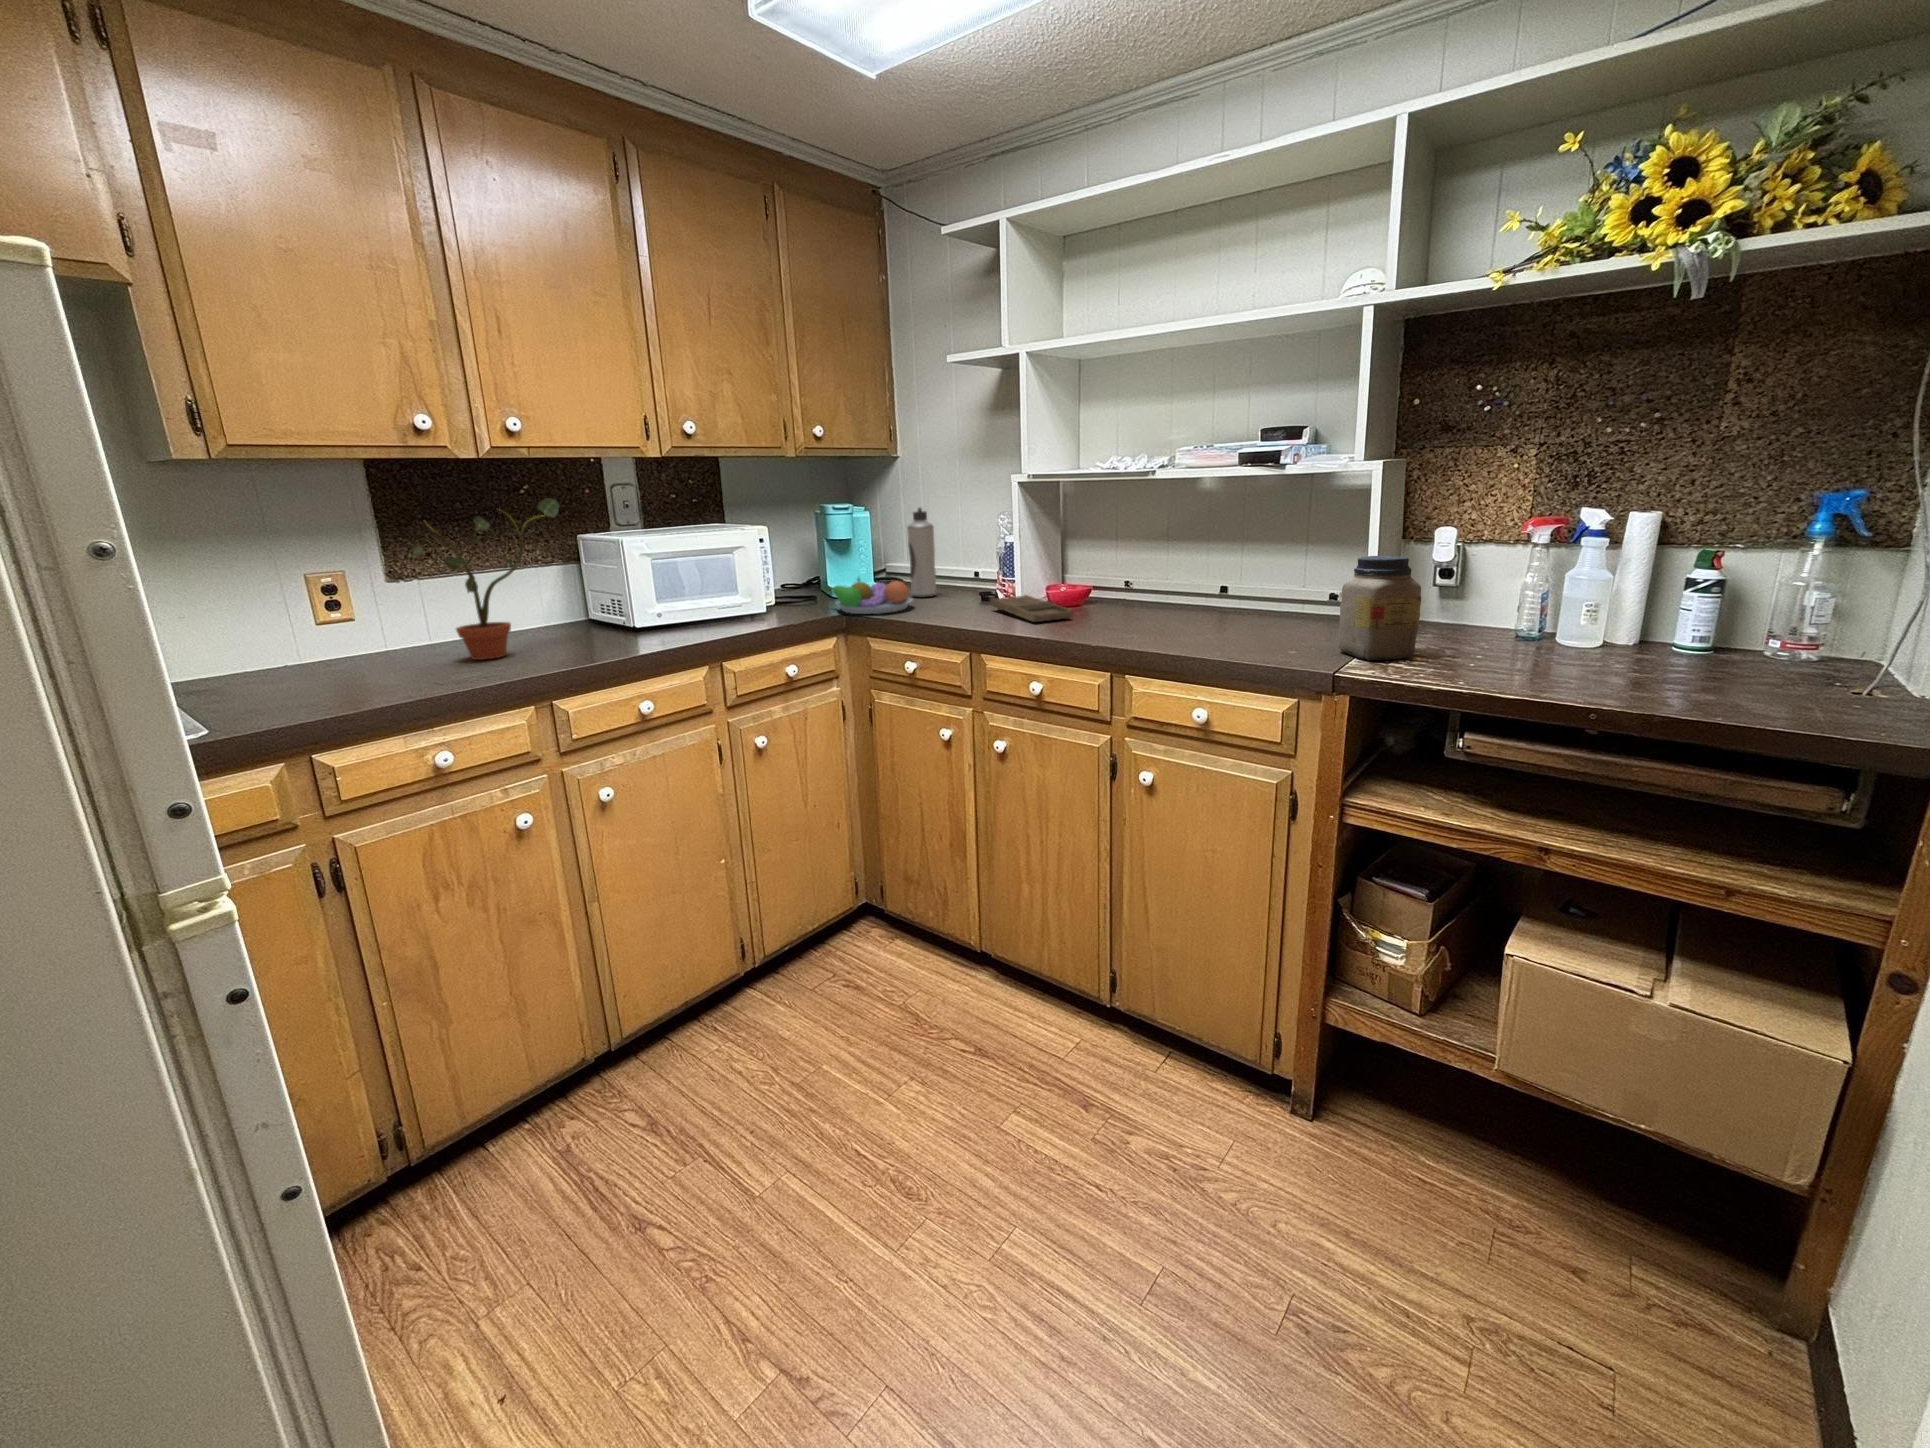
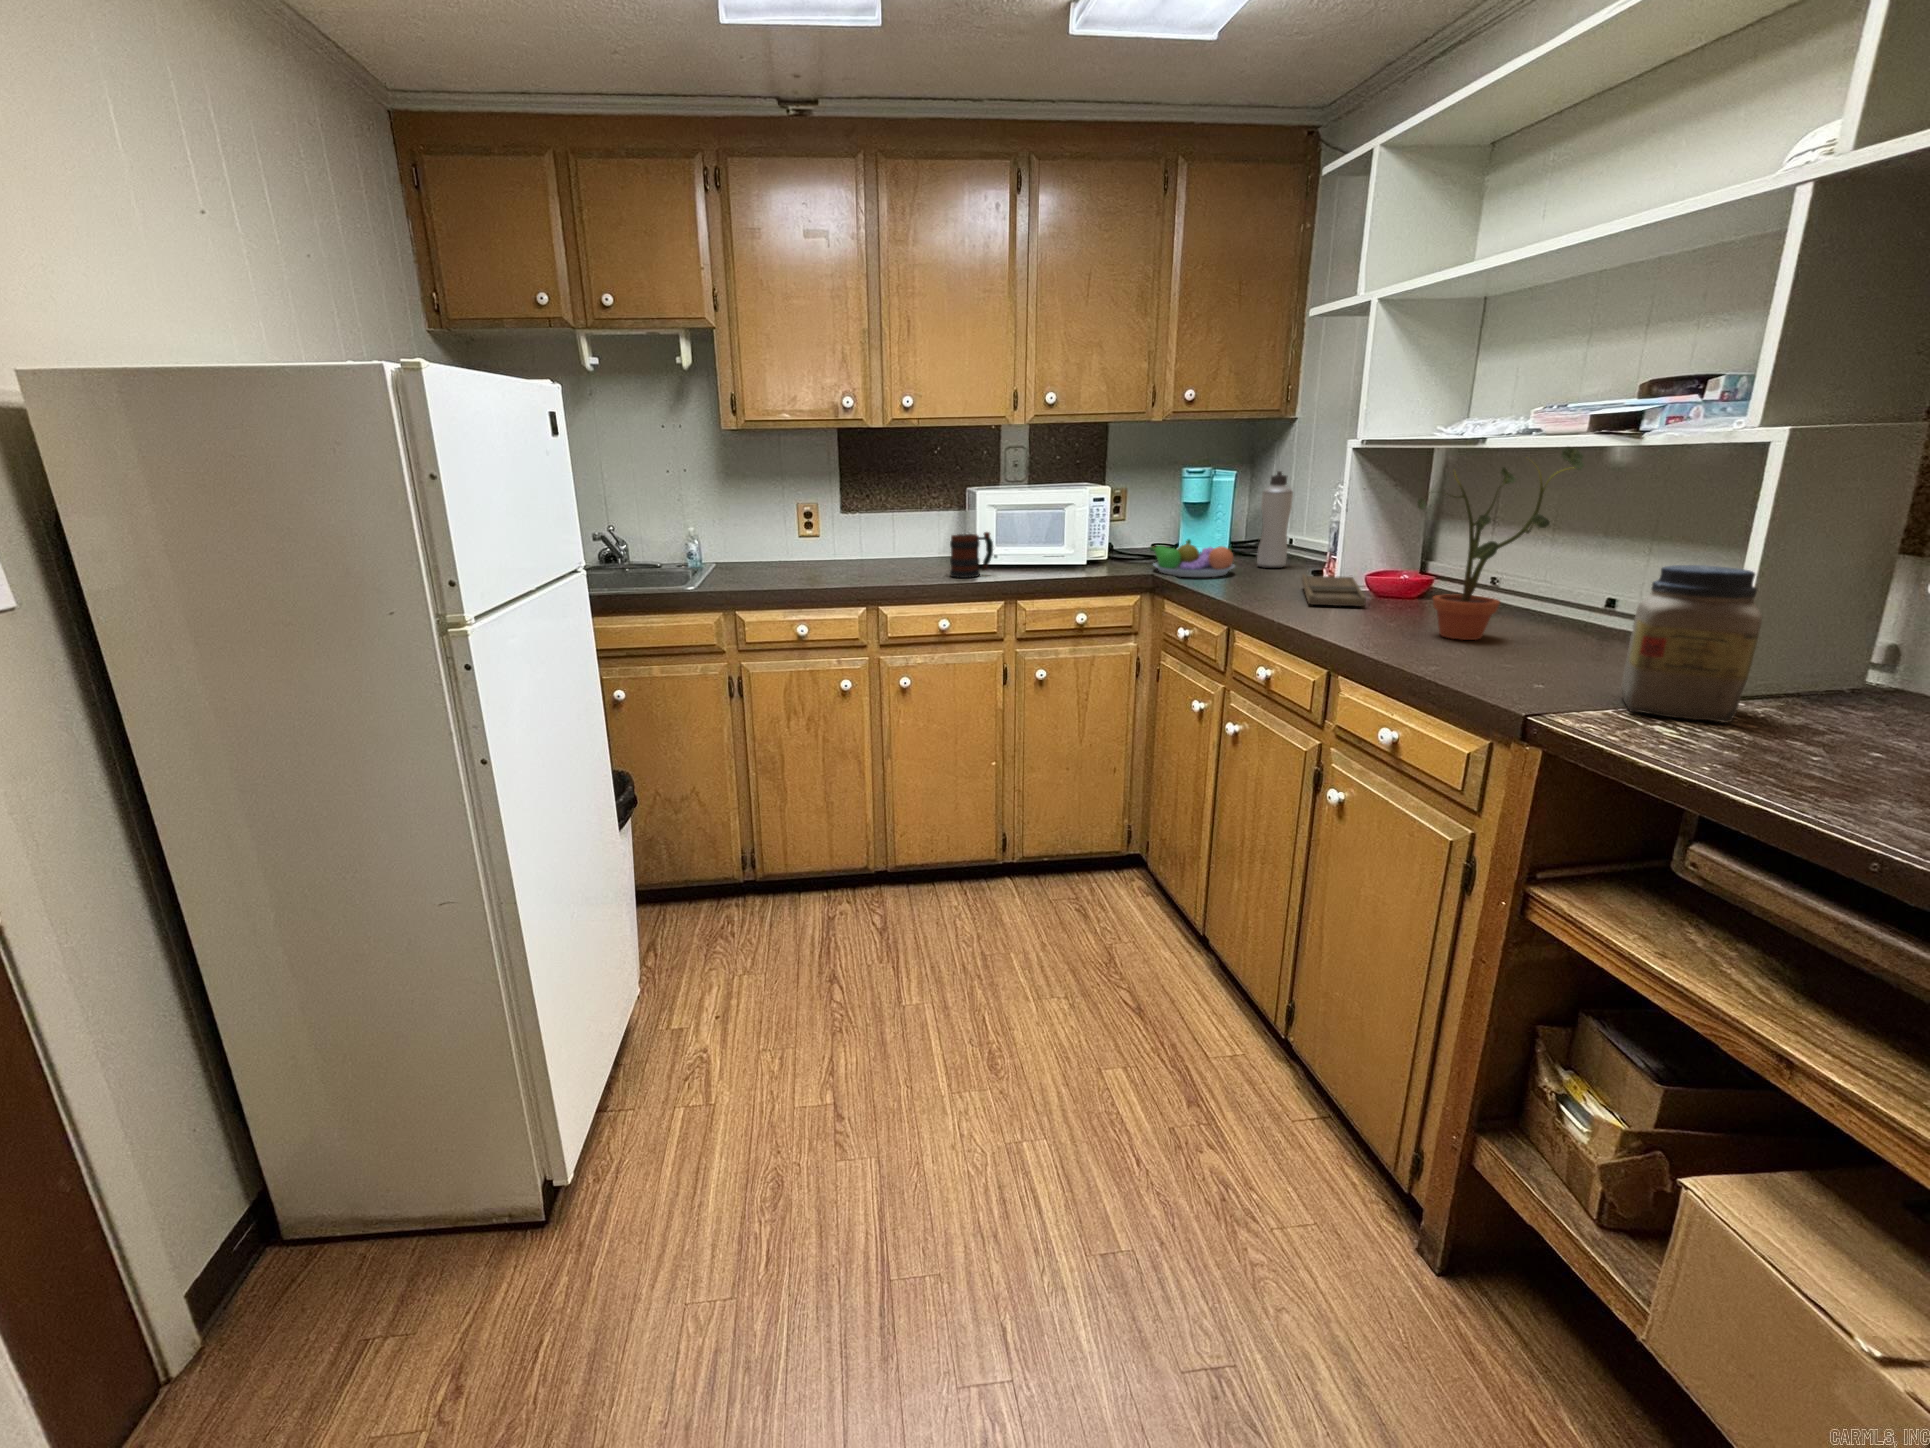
potted plant: present [412,498,560,660] -> present [1418,447,1584,640]
mug: none [618,587,675,647] -> present [950,532,993,578]

